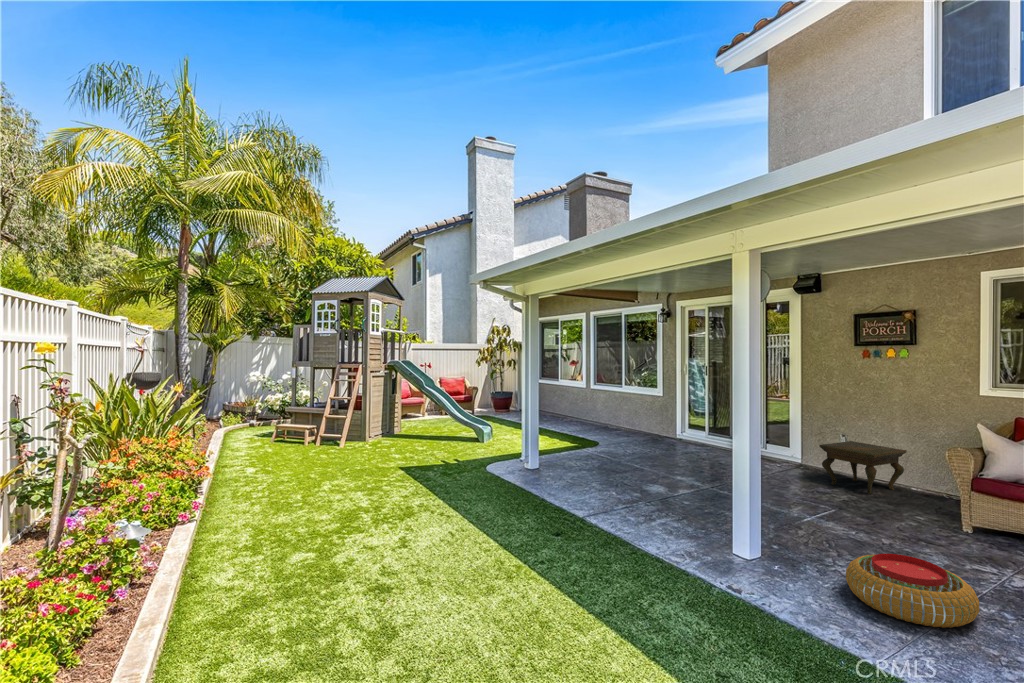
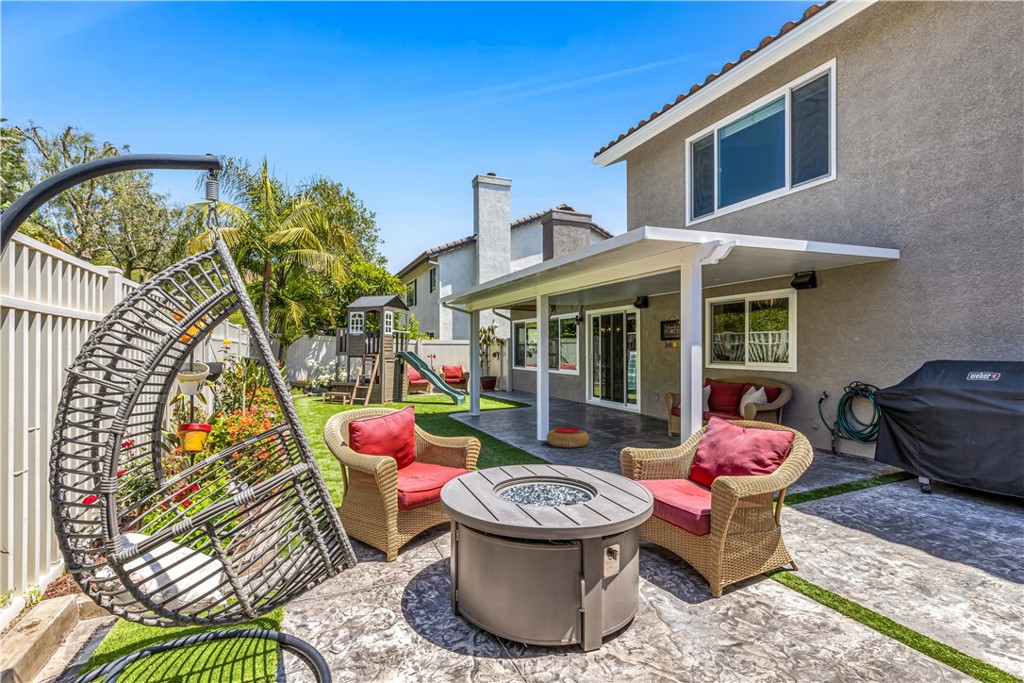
side table: present [819,441,907,494] -> none [628,398,671,425]

